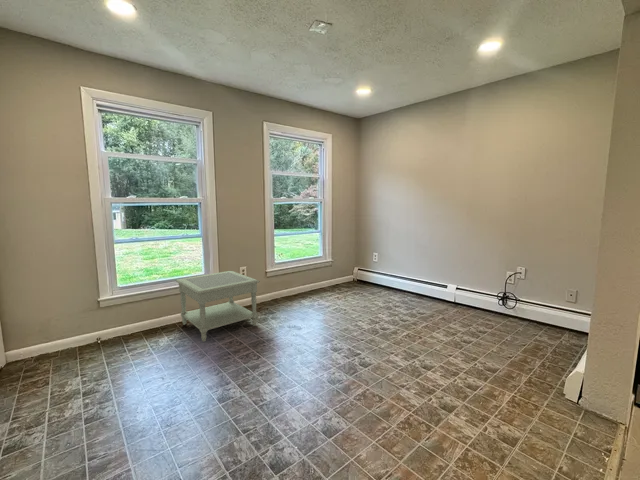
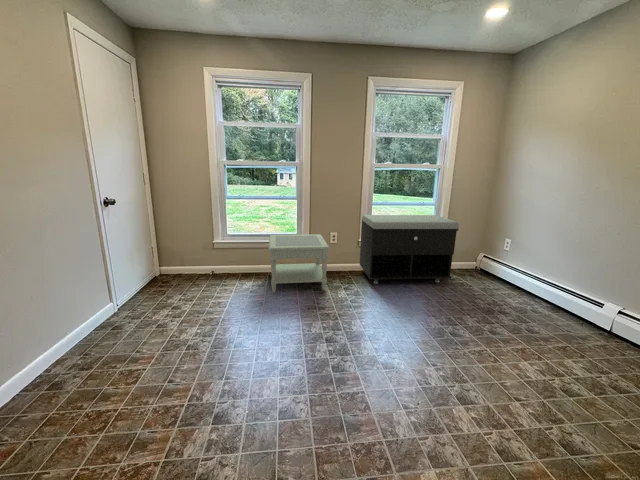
storage bench: none [268,240,352,309] -> present [360,215,459,284]

